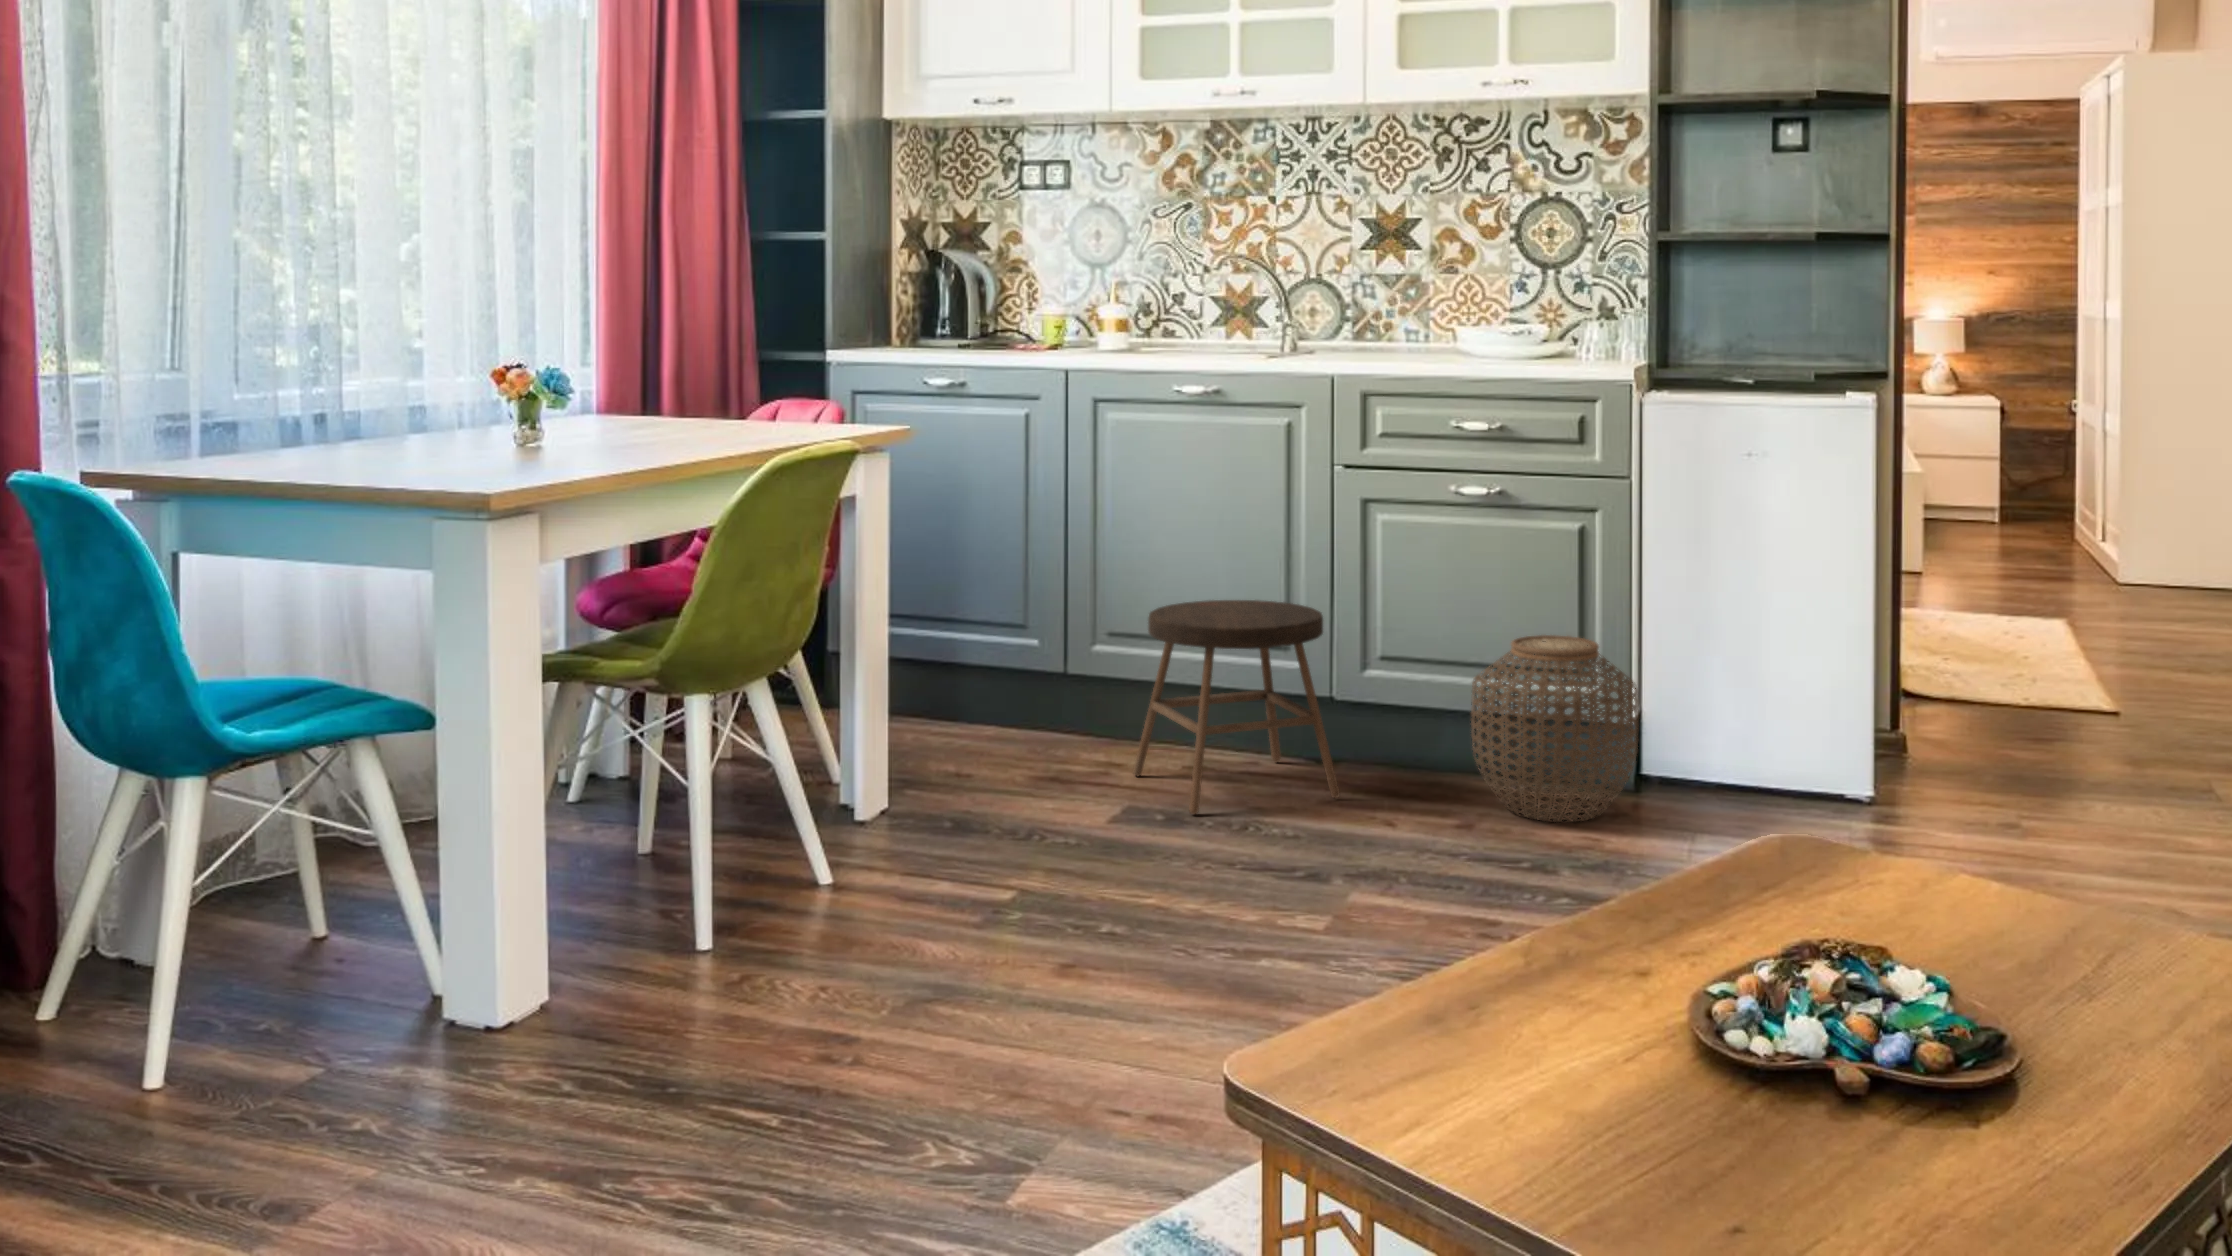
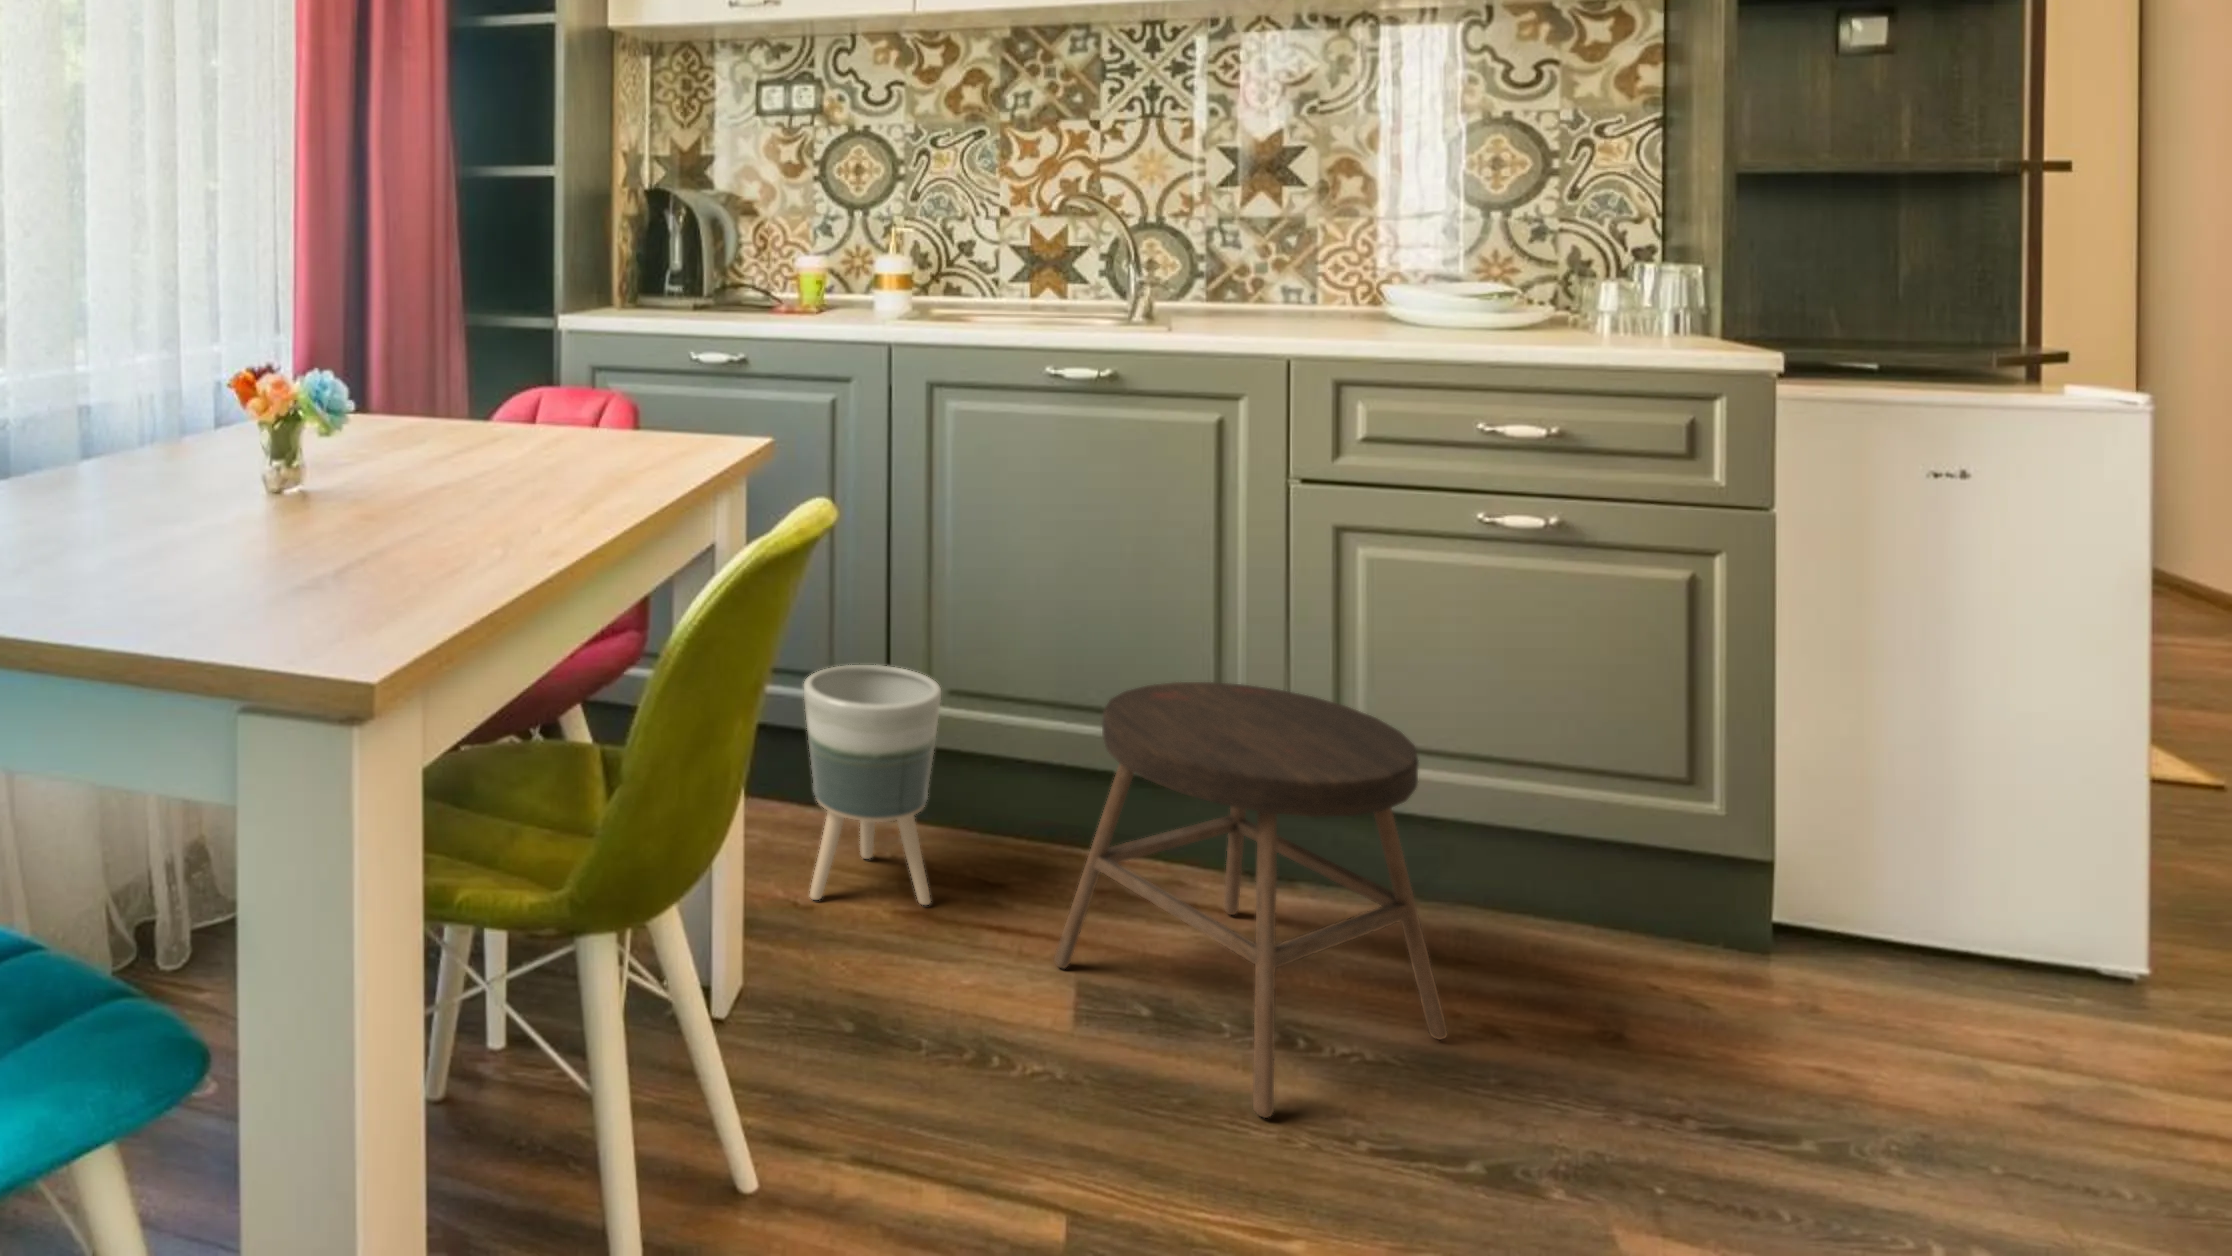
planter: none [995,602,1088,756] -> present [804,665,941,905]
woven basket: present [1471,635,1639,822] -> none [1661,767,2054,1119]

